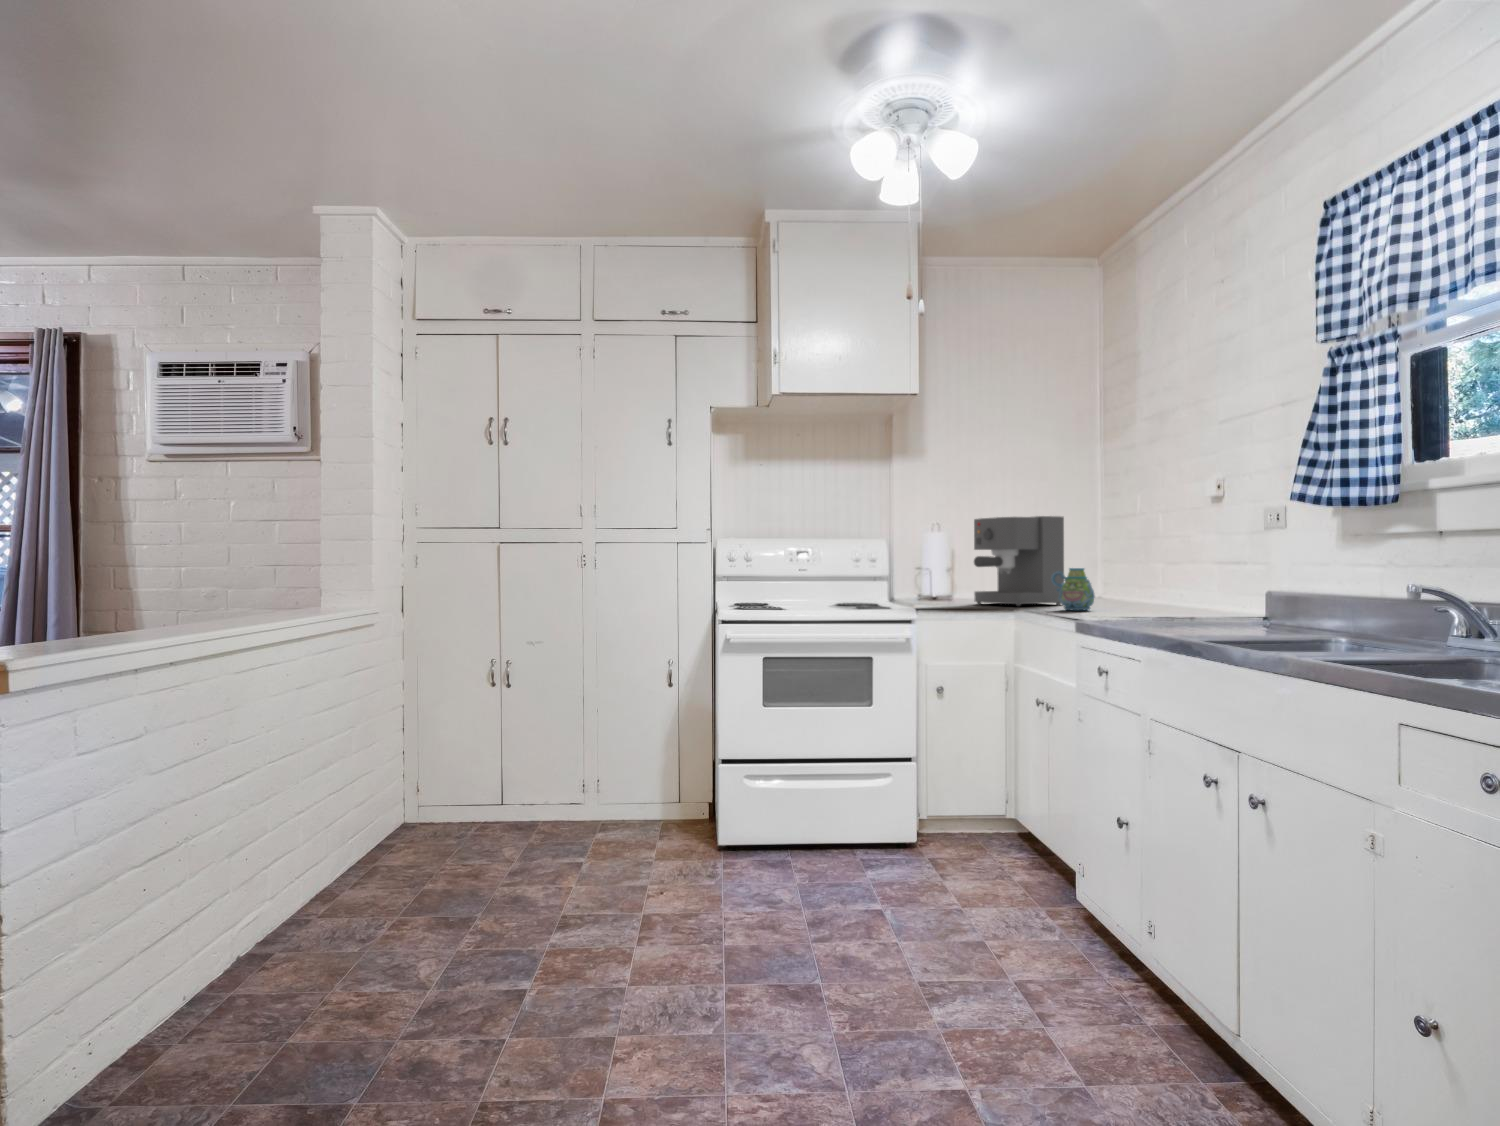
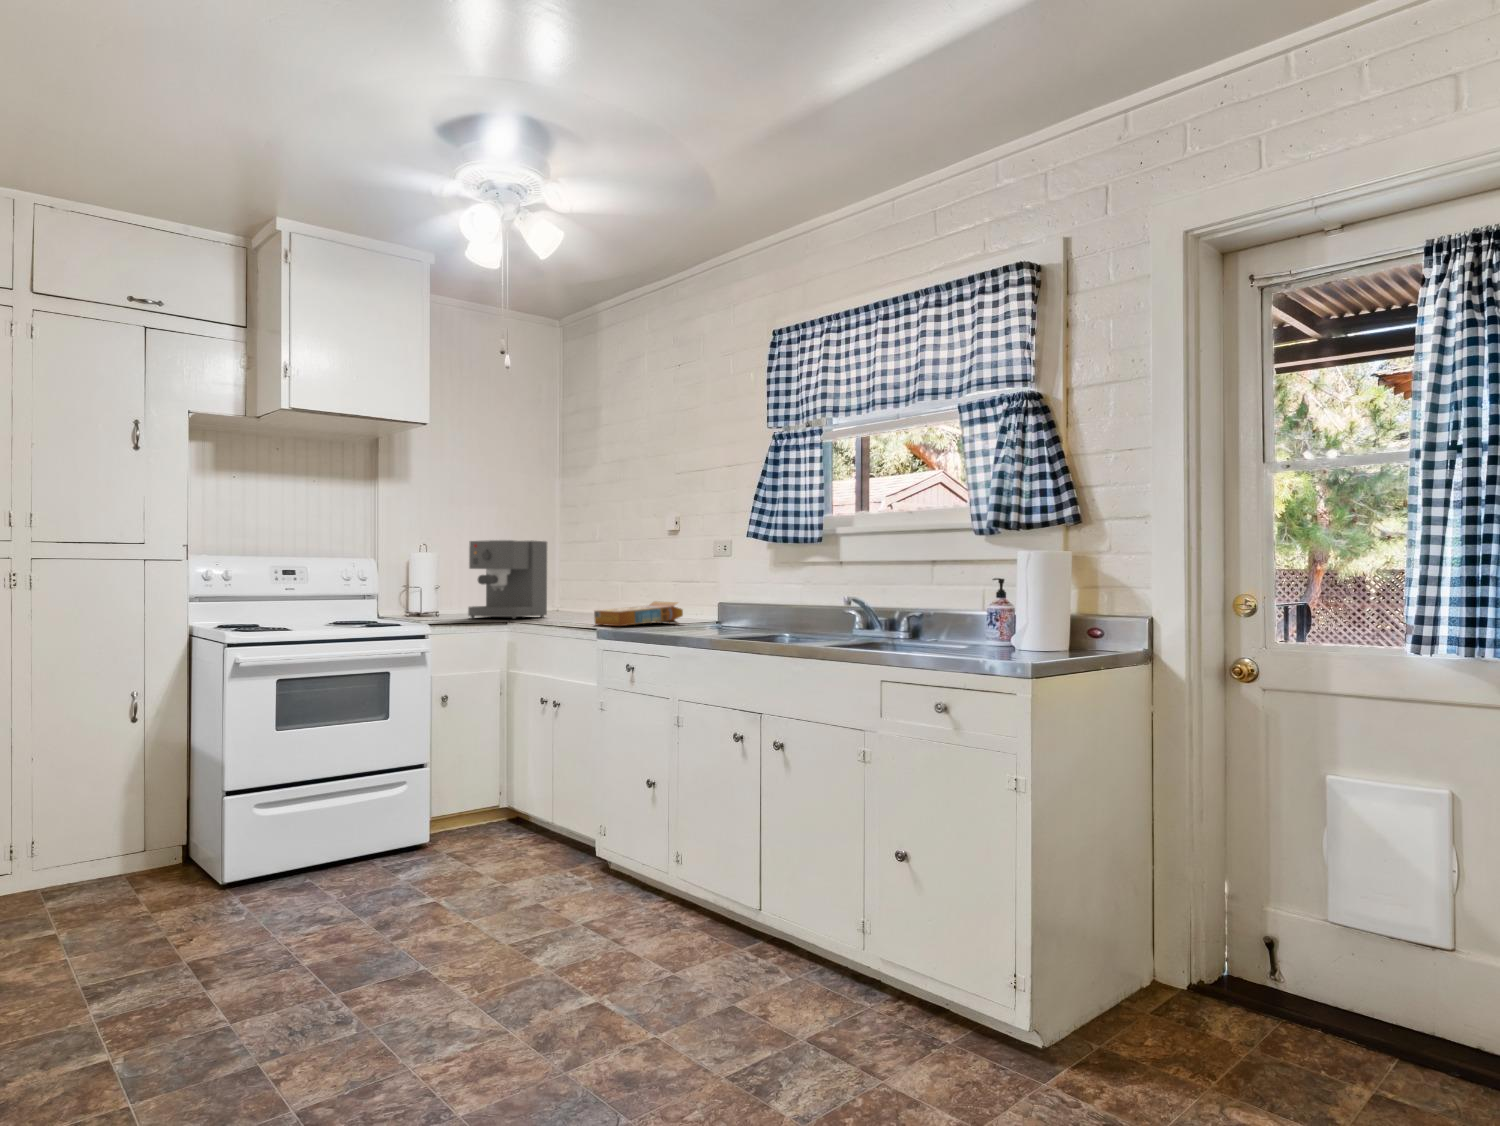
mug: present [1051,568,1095,610] -> none [549,585,586,621]
cereal box: none [1088,588,1209,619] -> present [594,601,683,626]

